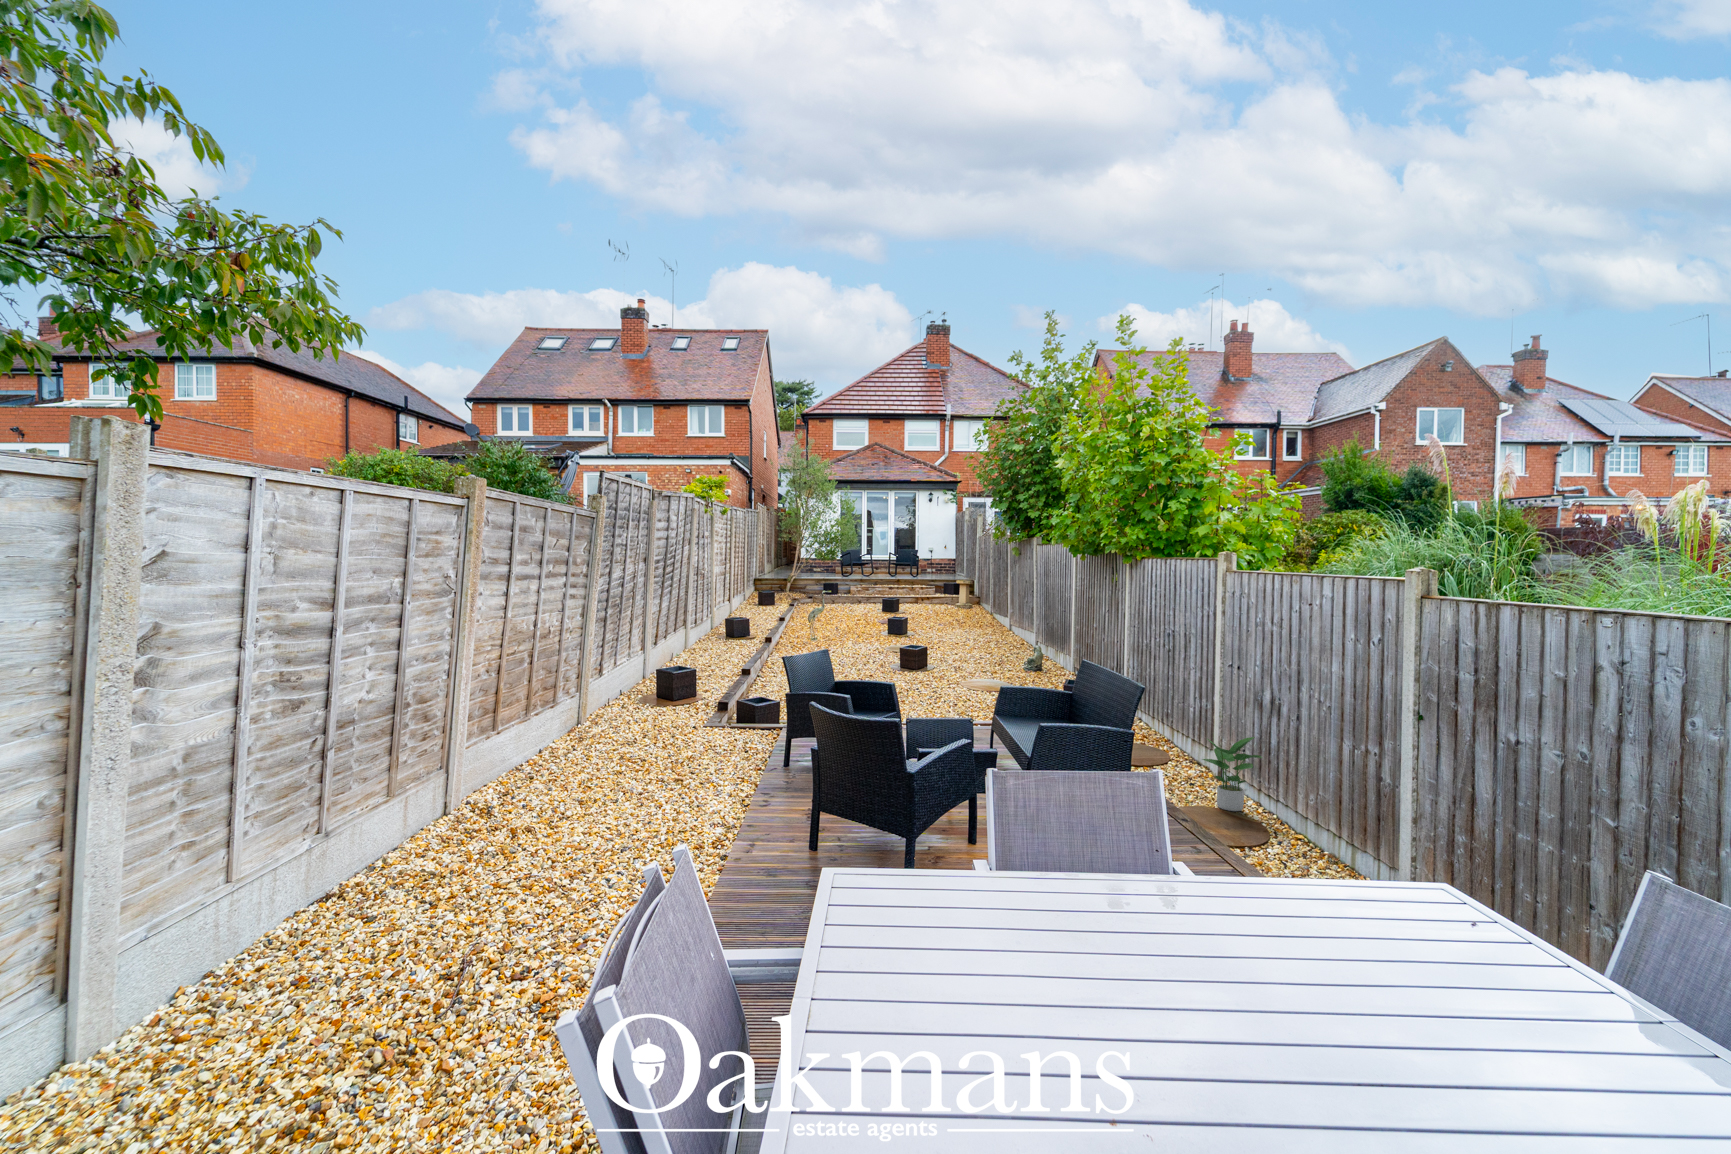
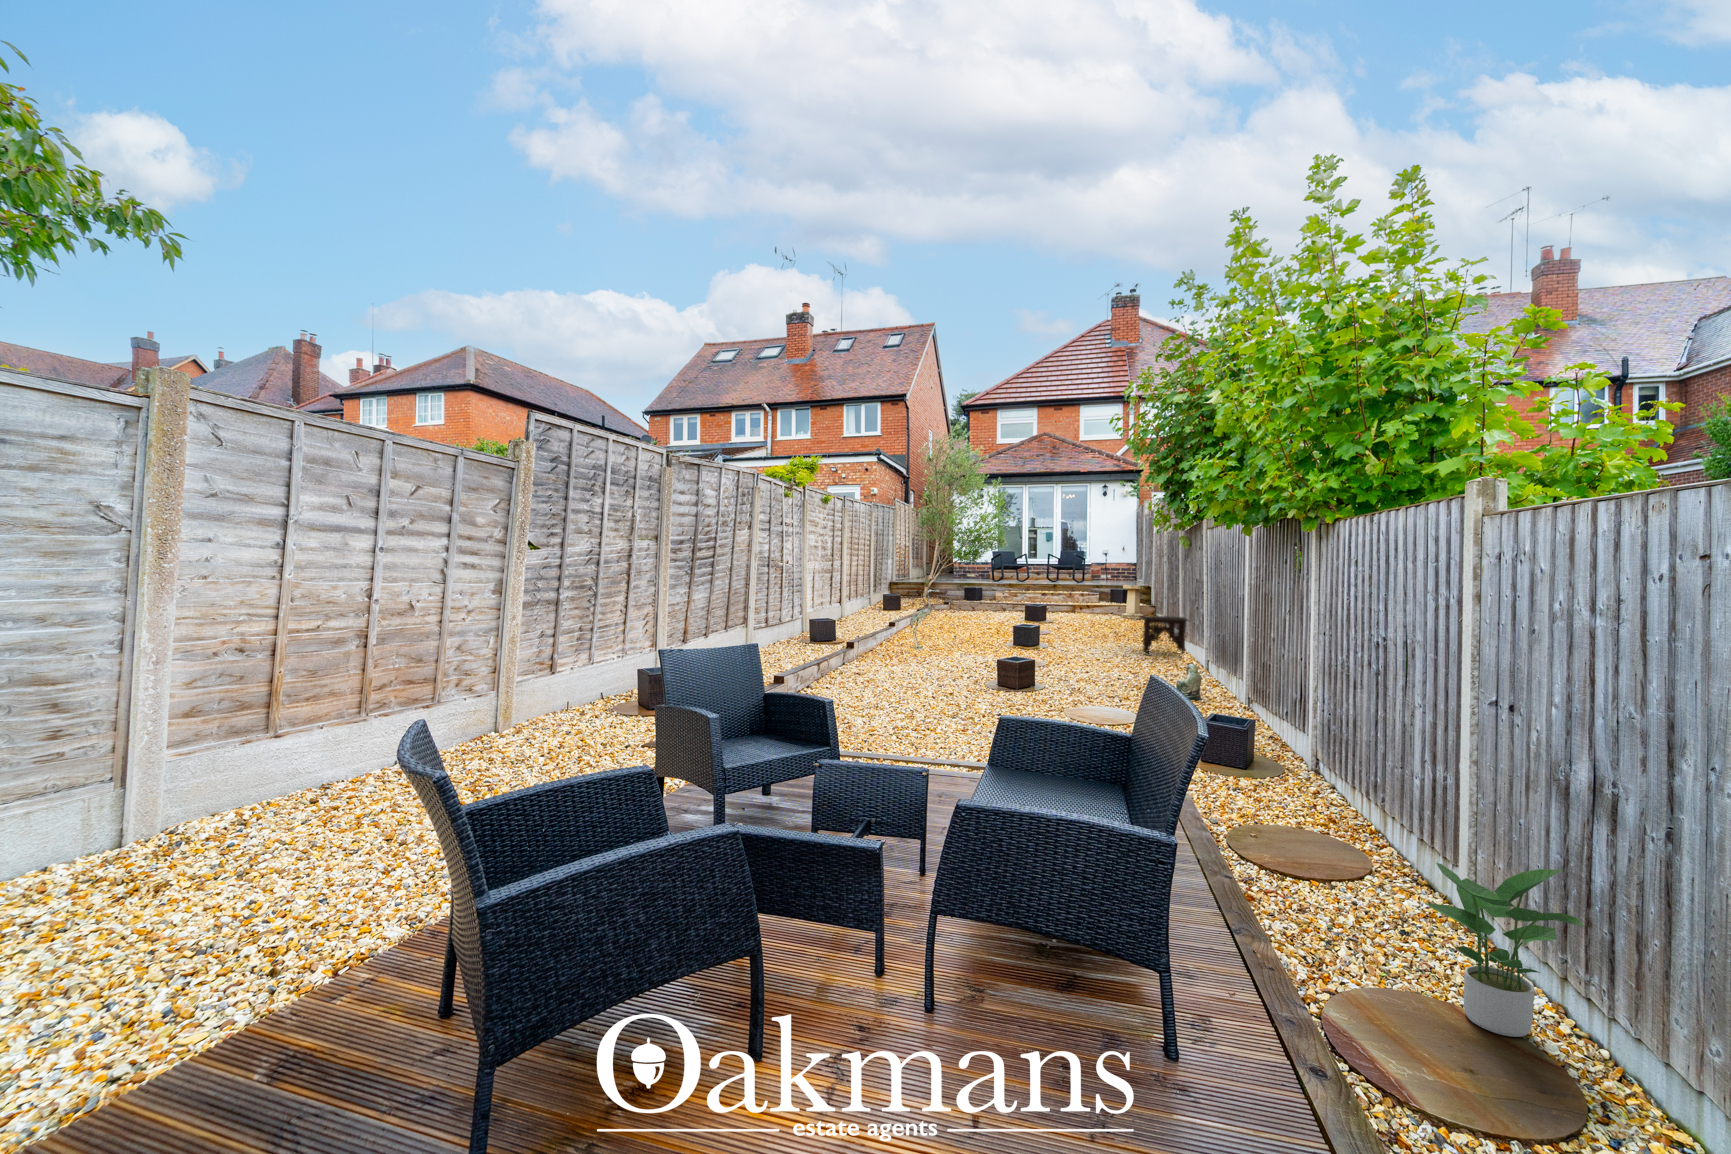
side table: none [986,610,1025,643] -> present [1141,615,1188,655]

